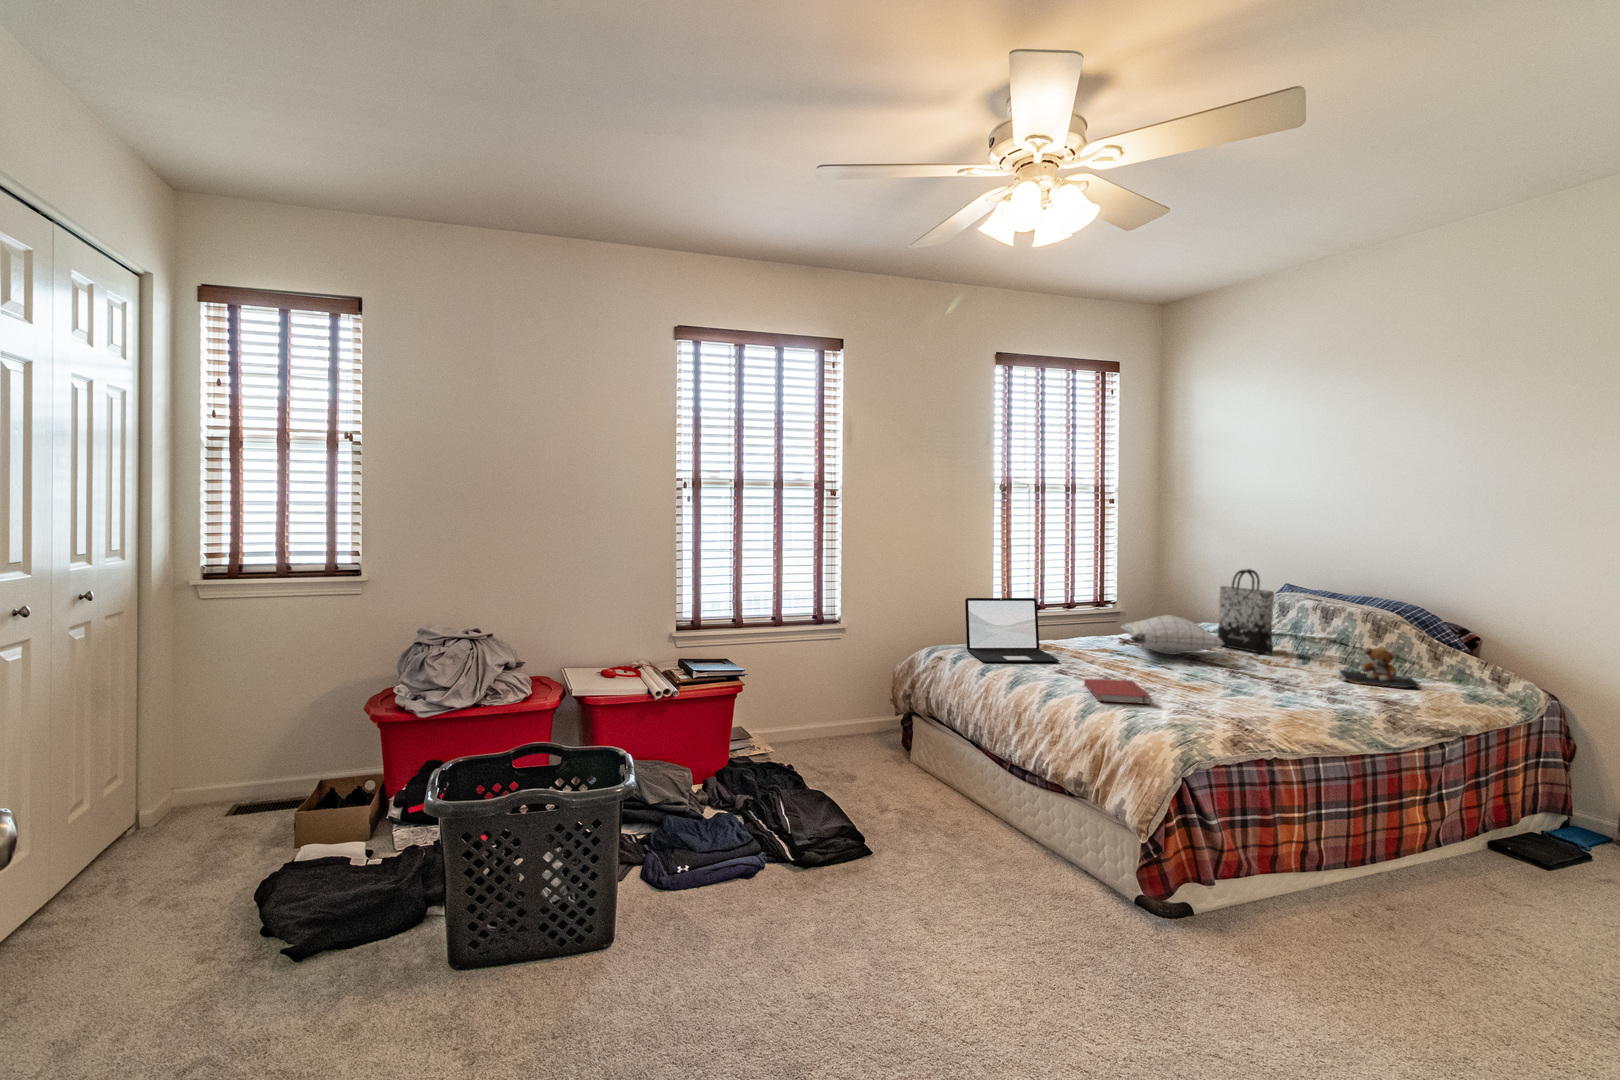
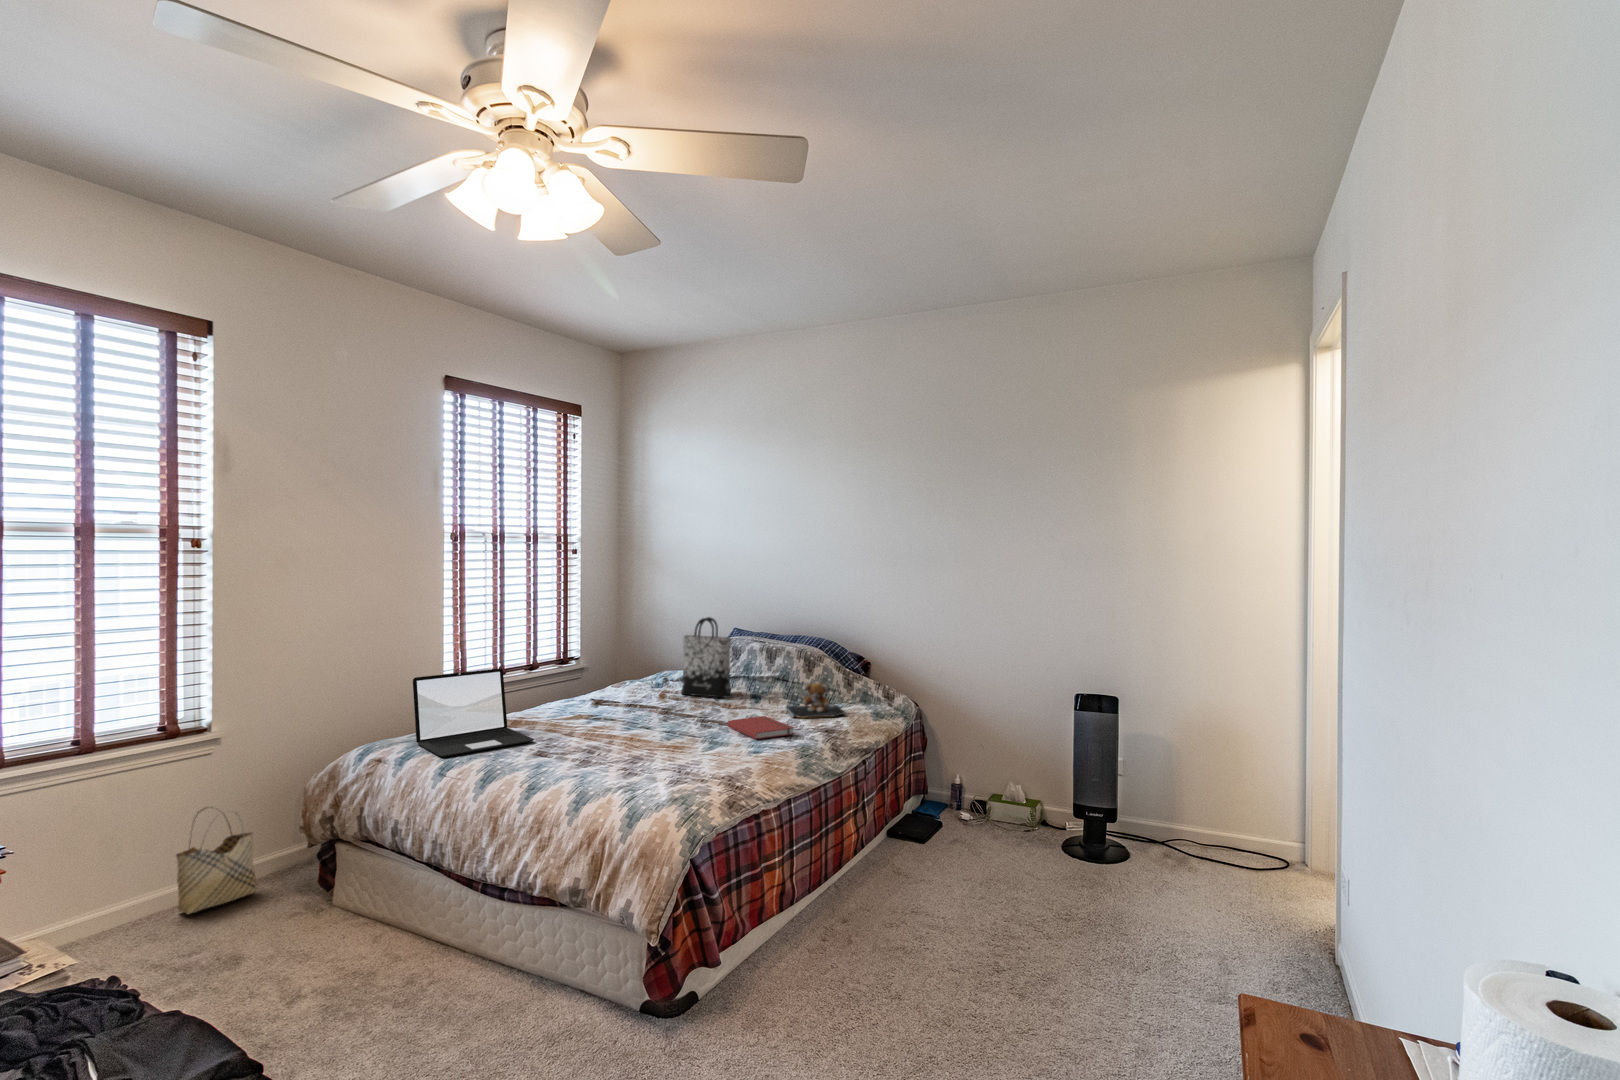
pillow: present [1121,615,1224,655] -> none [591,671,695,712]
woven basket: none [818,675,863,745] -> present [176,807,256,914]
book: present [1084,679,1150,704] -> present [728,716,794,739]

